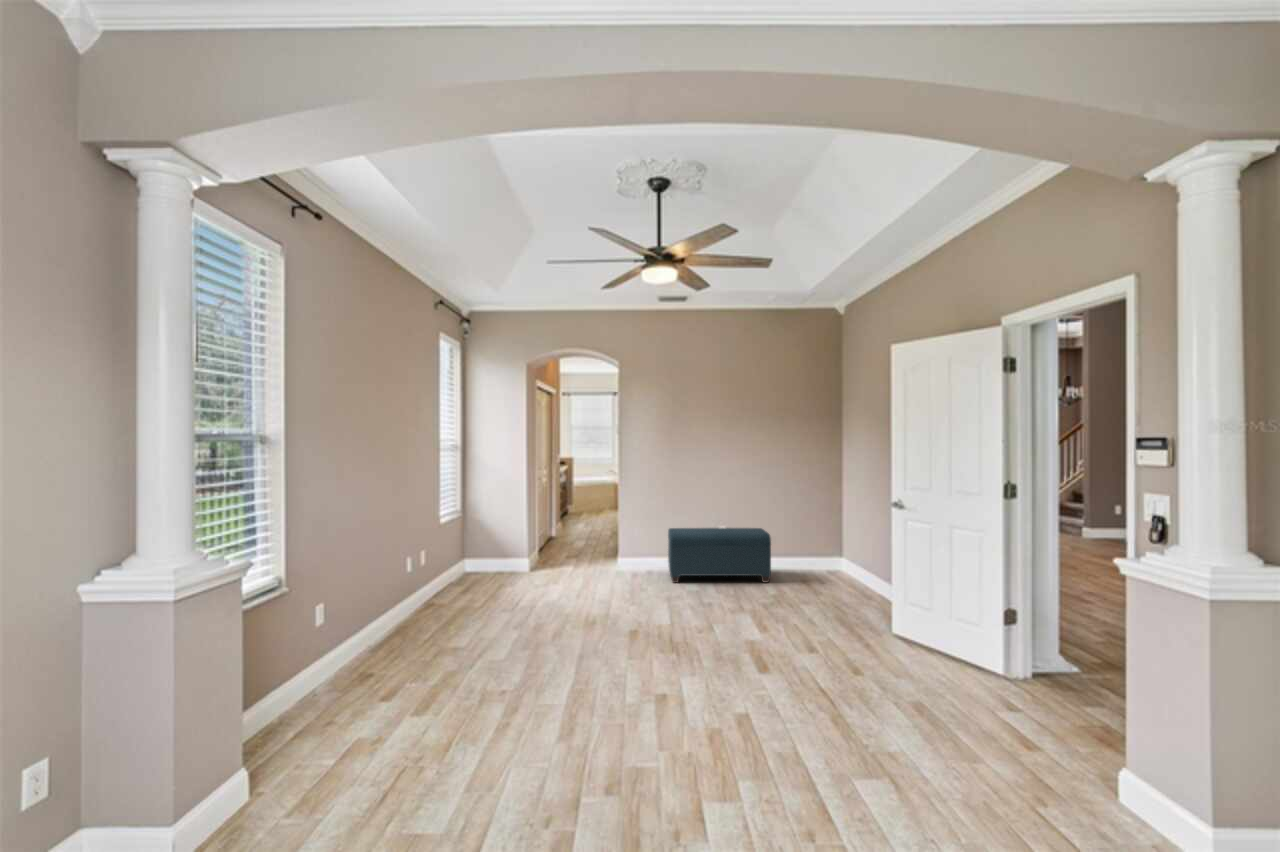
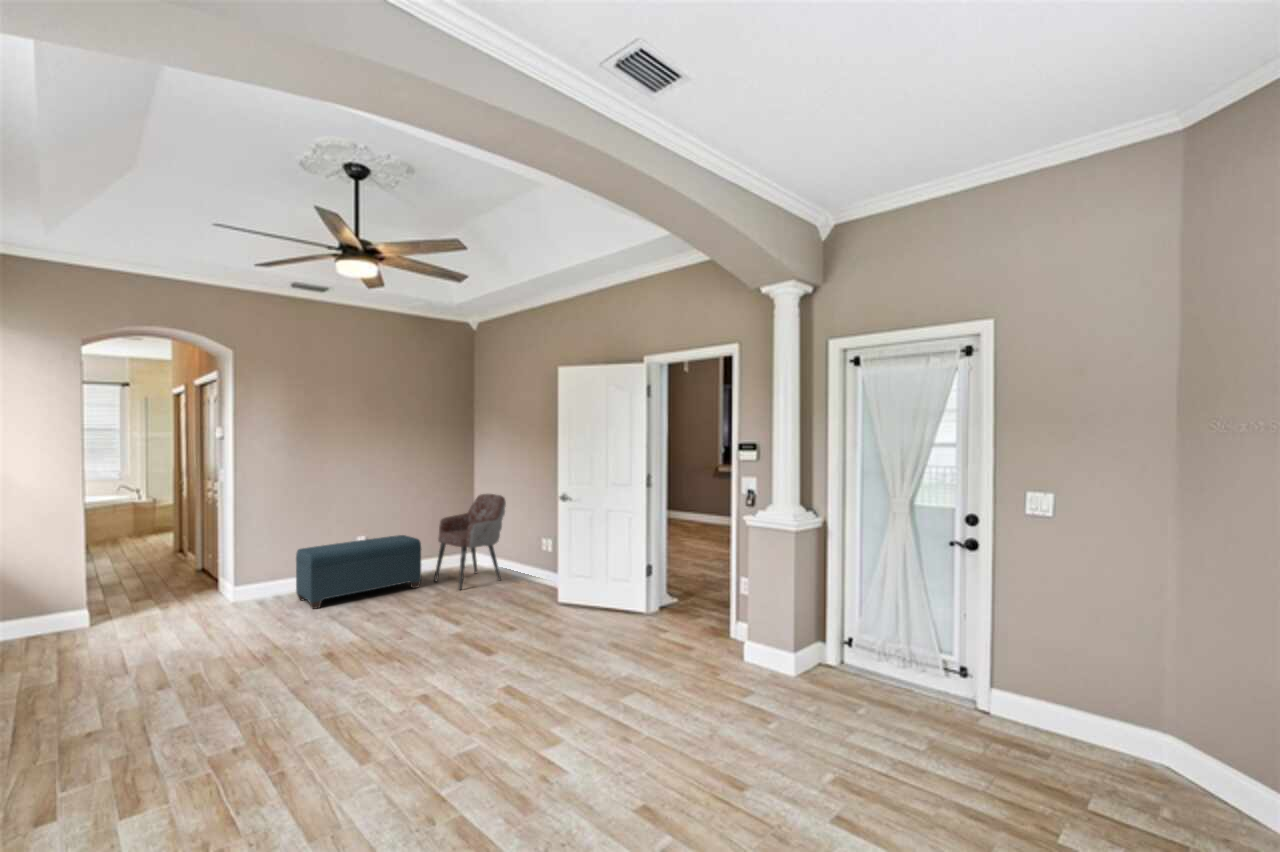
armchair: none [787,494,863,594] -> present [434,494,506,590]

